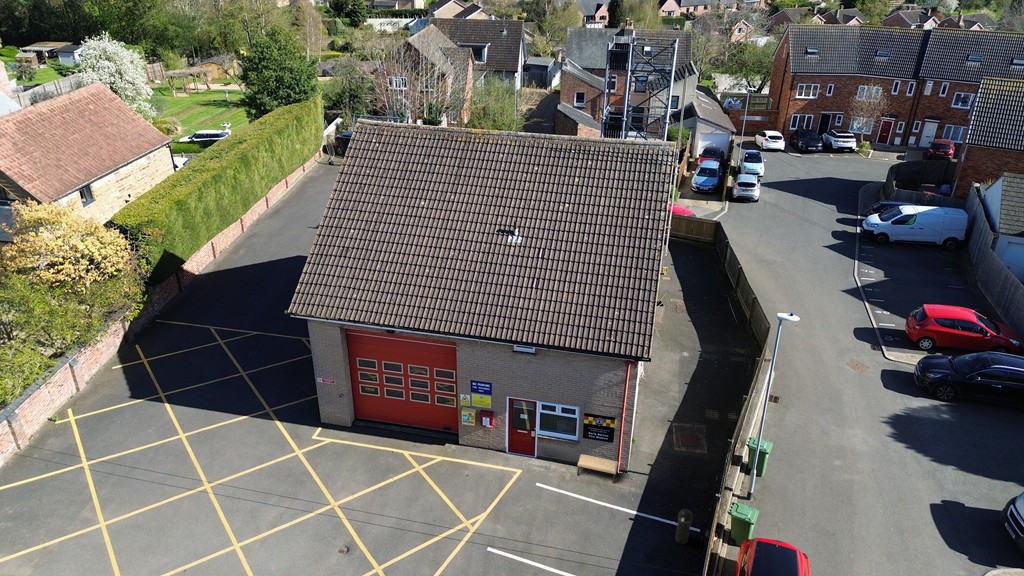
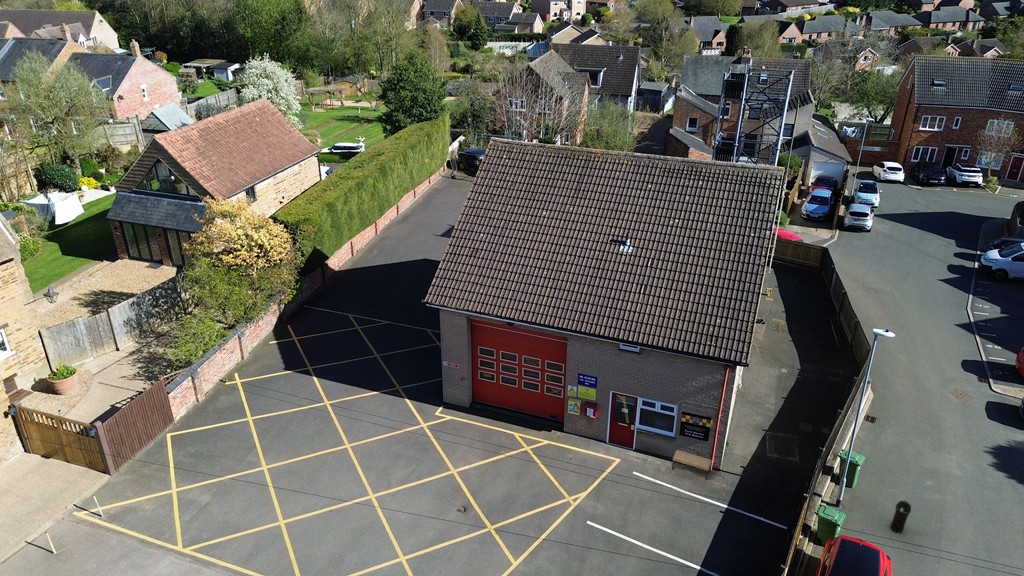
trash can: present [675,509,693,544] -> present [890,501,911,534]

